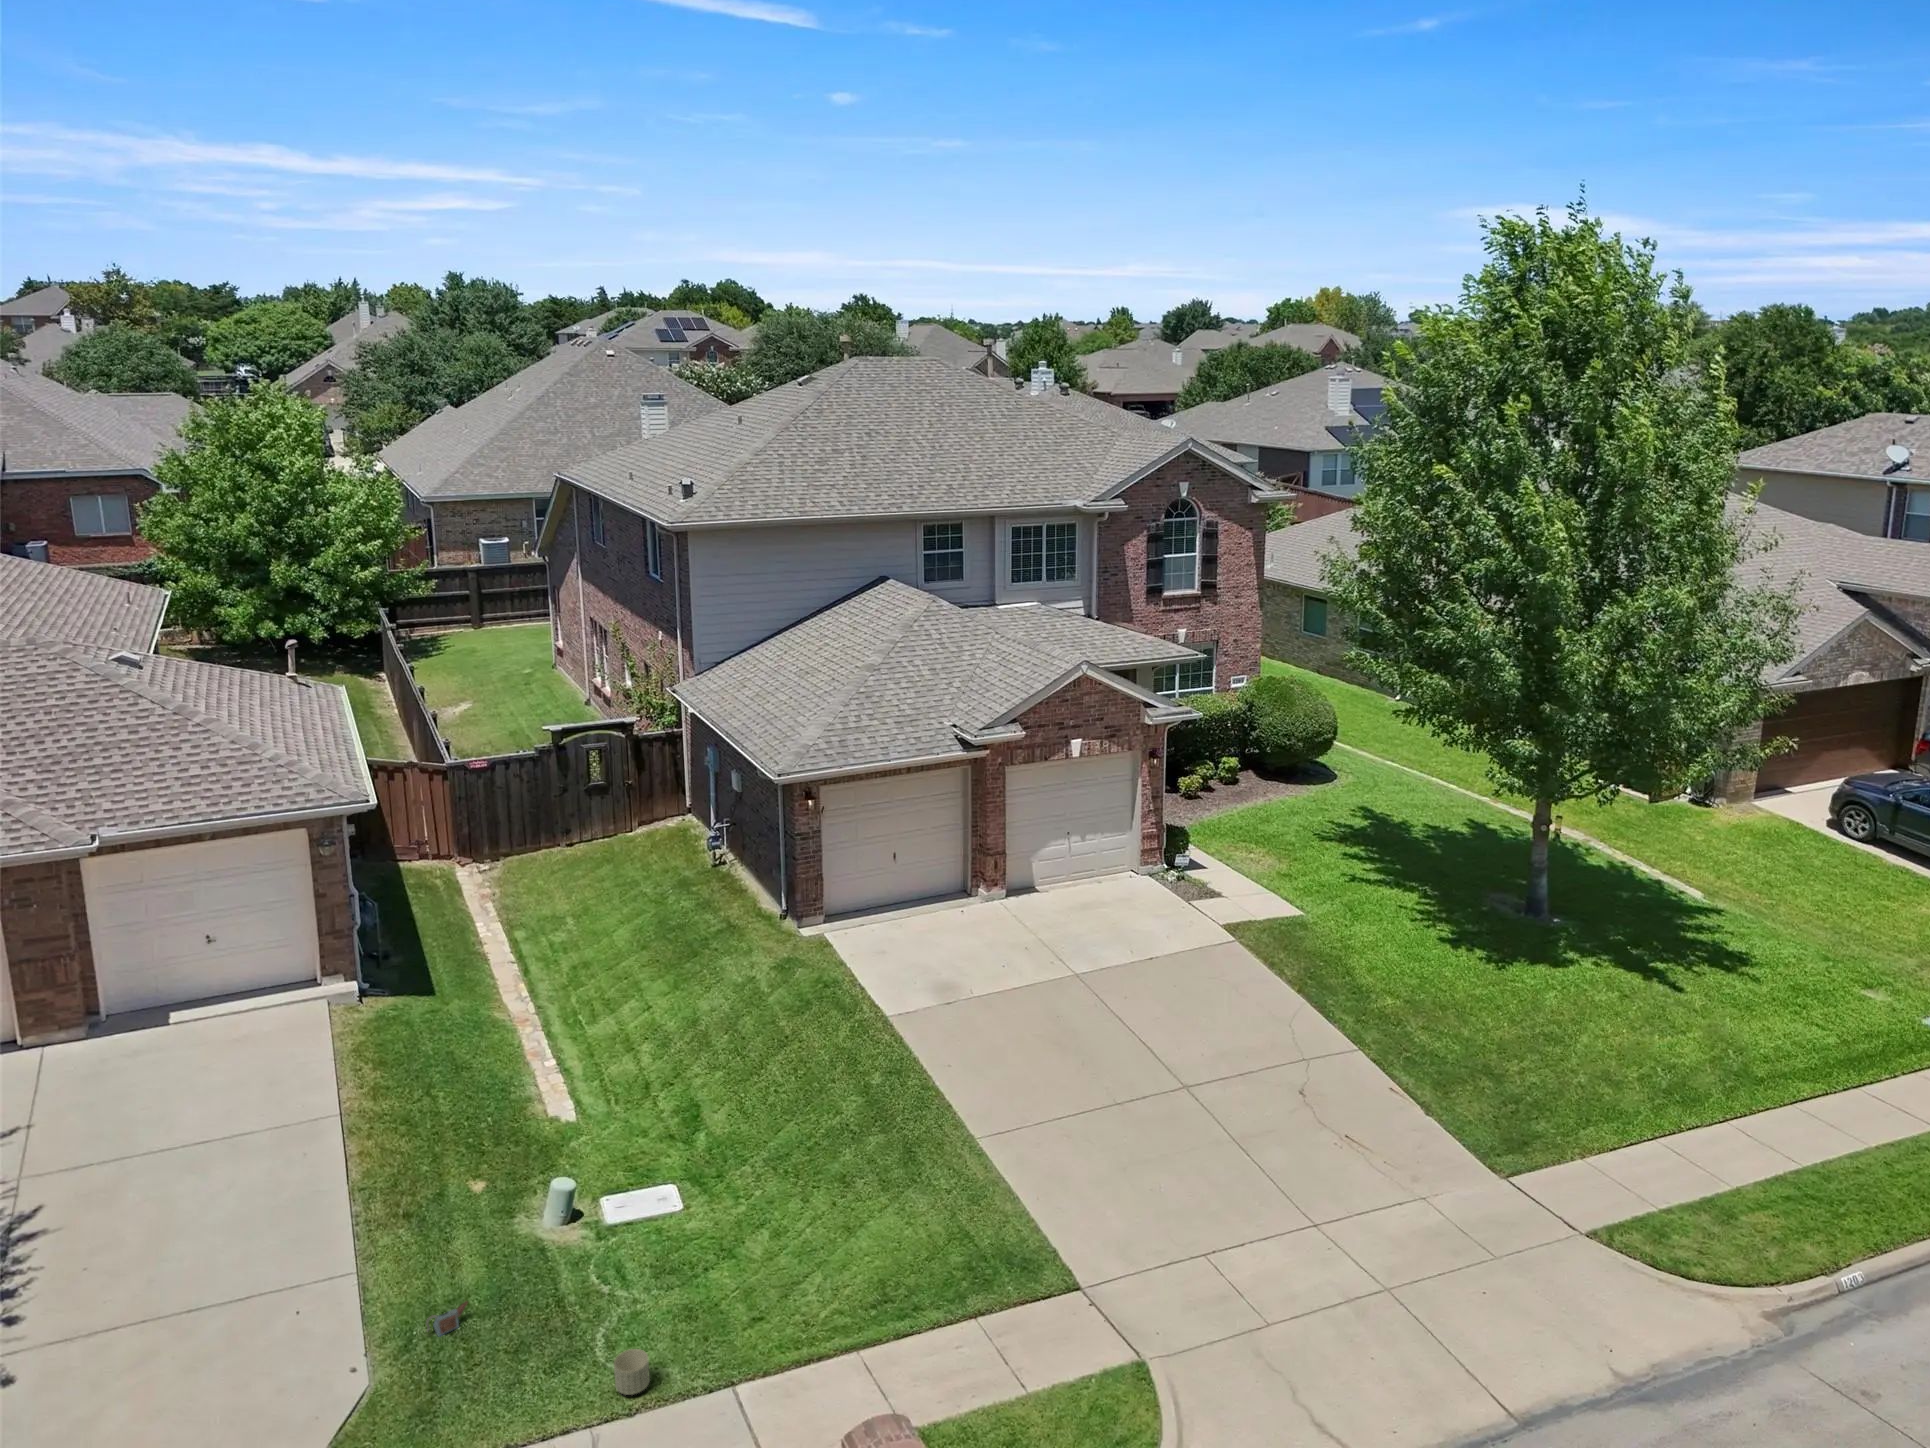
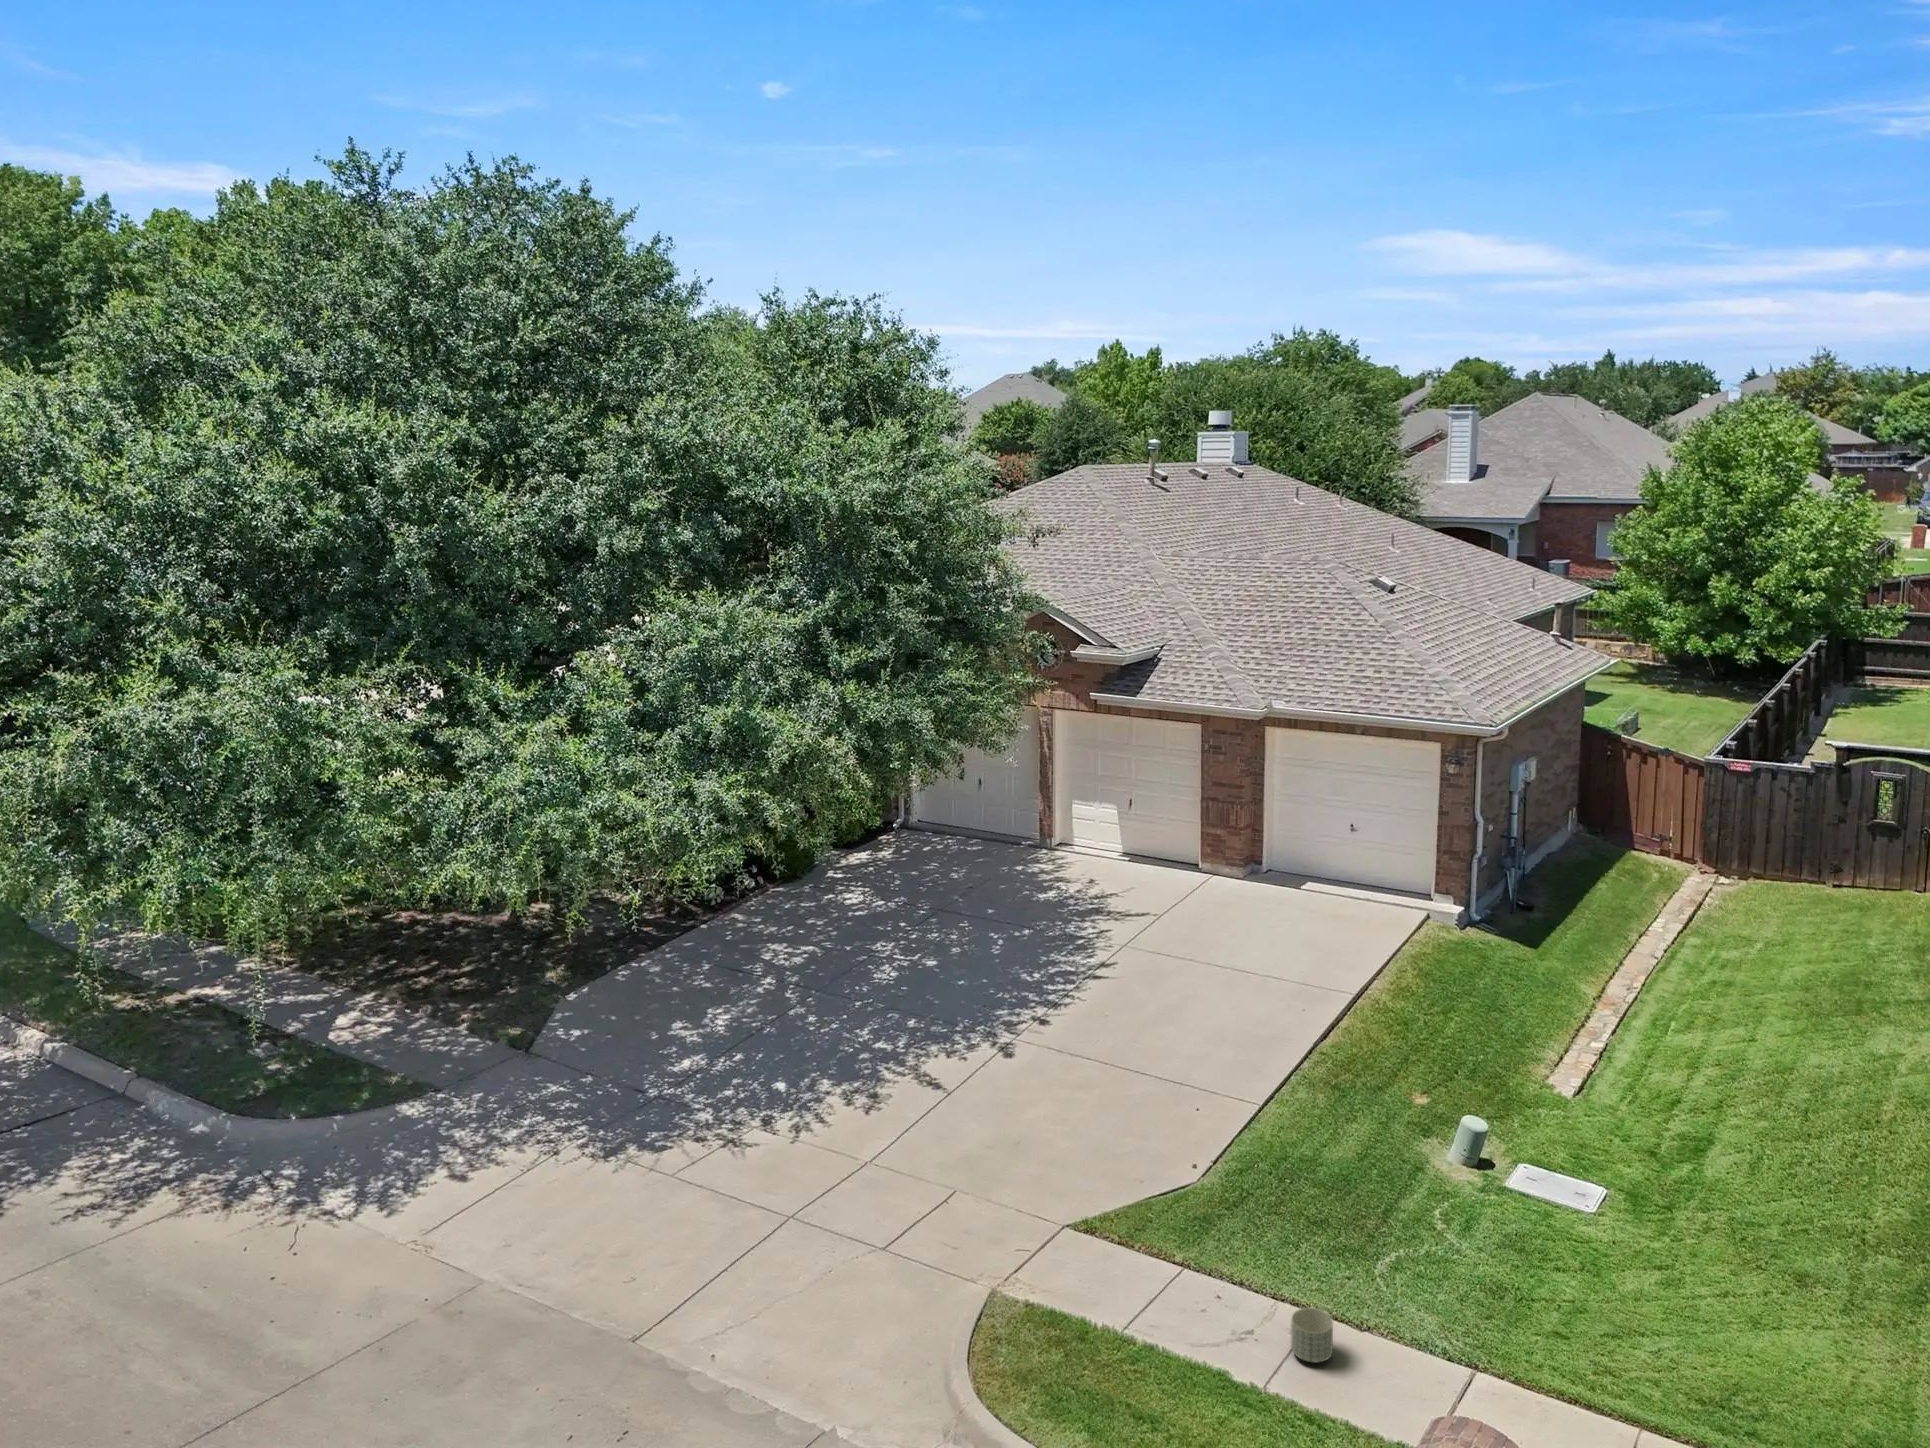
watering can: present [426,1301,468,1336] -> none [1208,1177,1256,1207]

